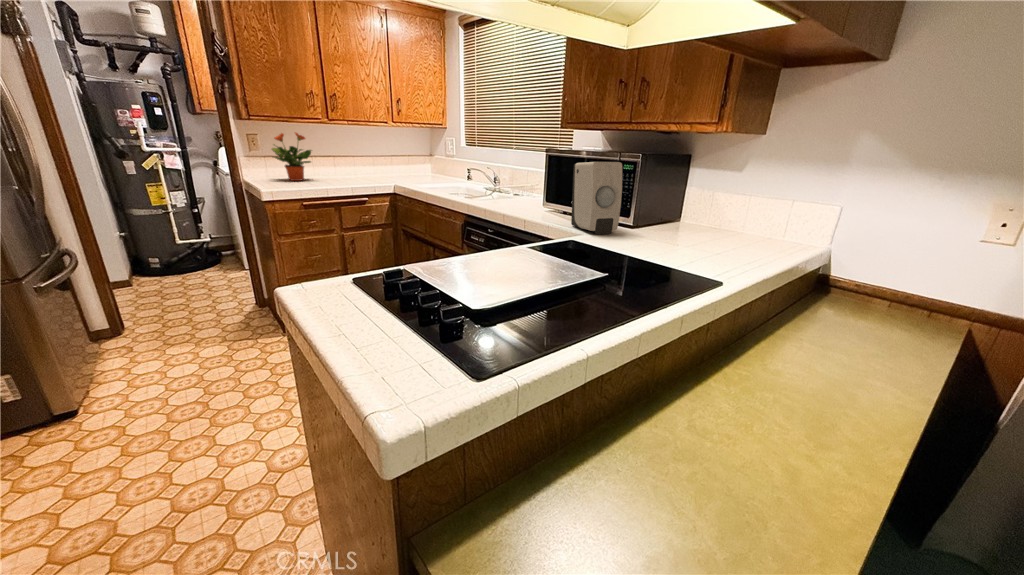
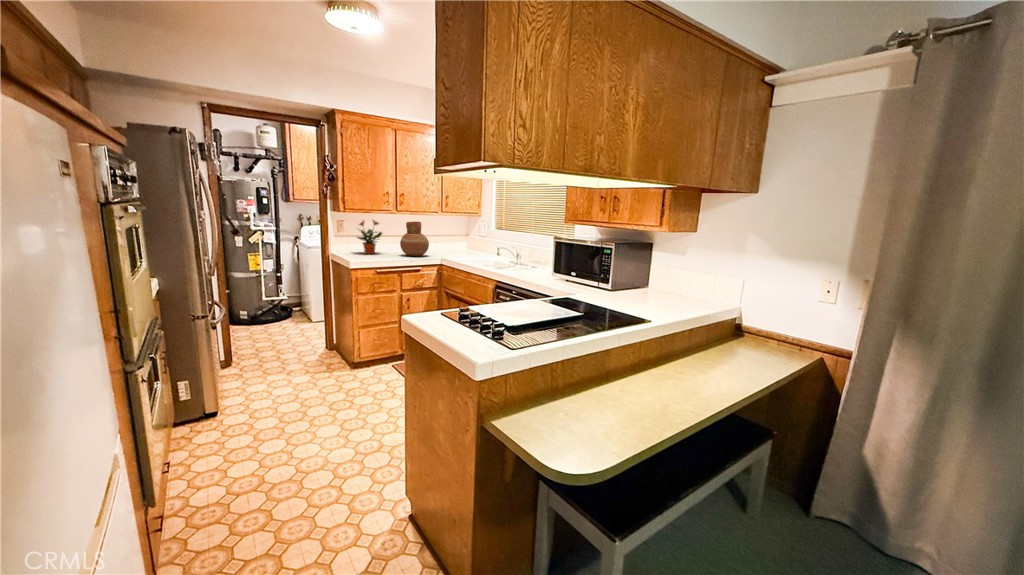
vase: none [336,135,376,182] -> present [400,222,429,256]
soap dispenser: present [571,162,622,234] -> none [570,248,602,294]

